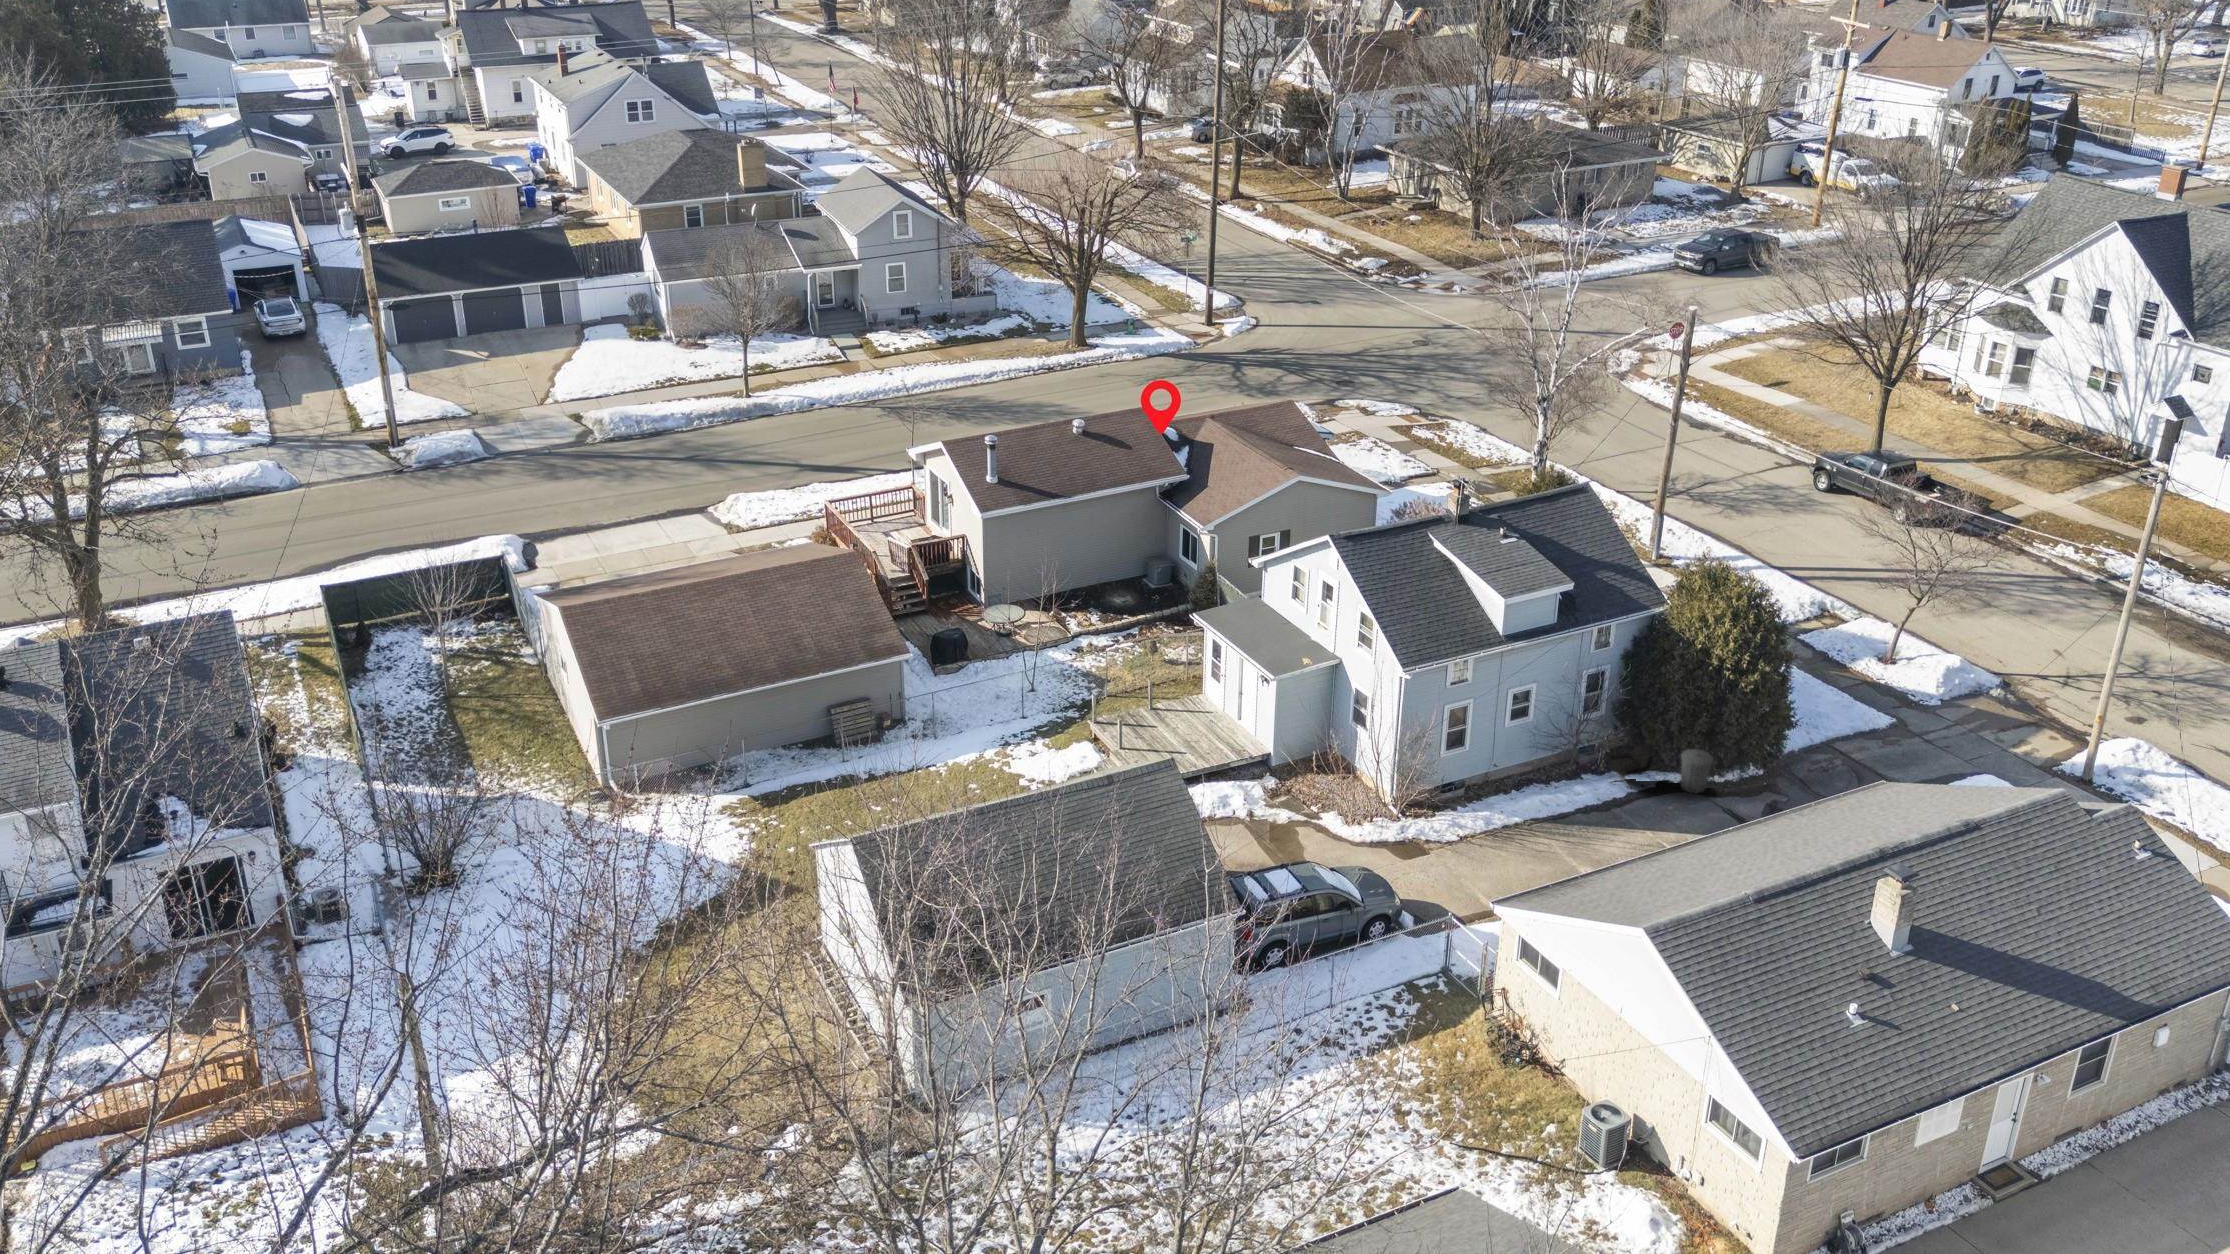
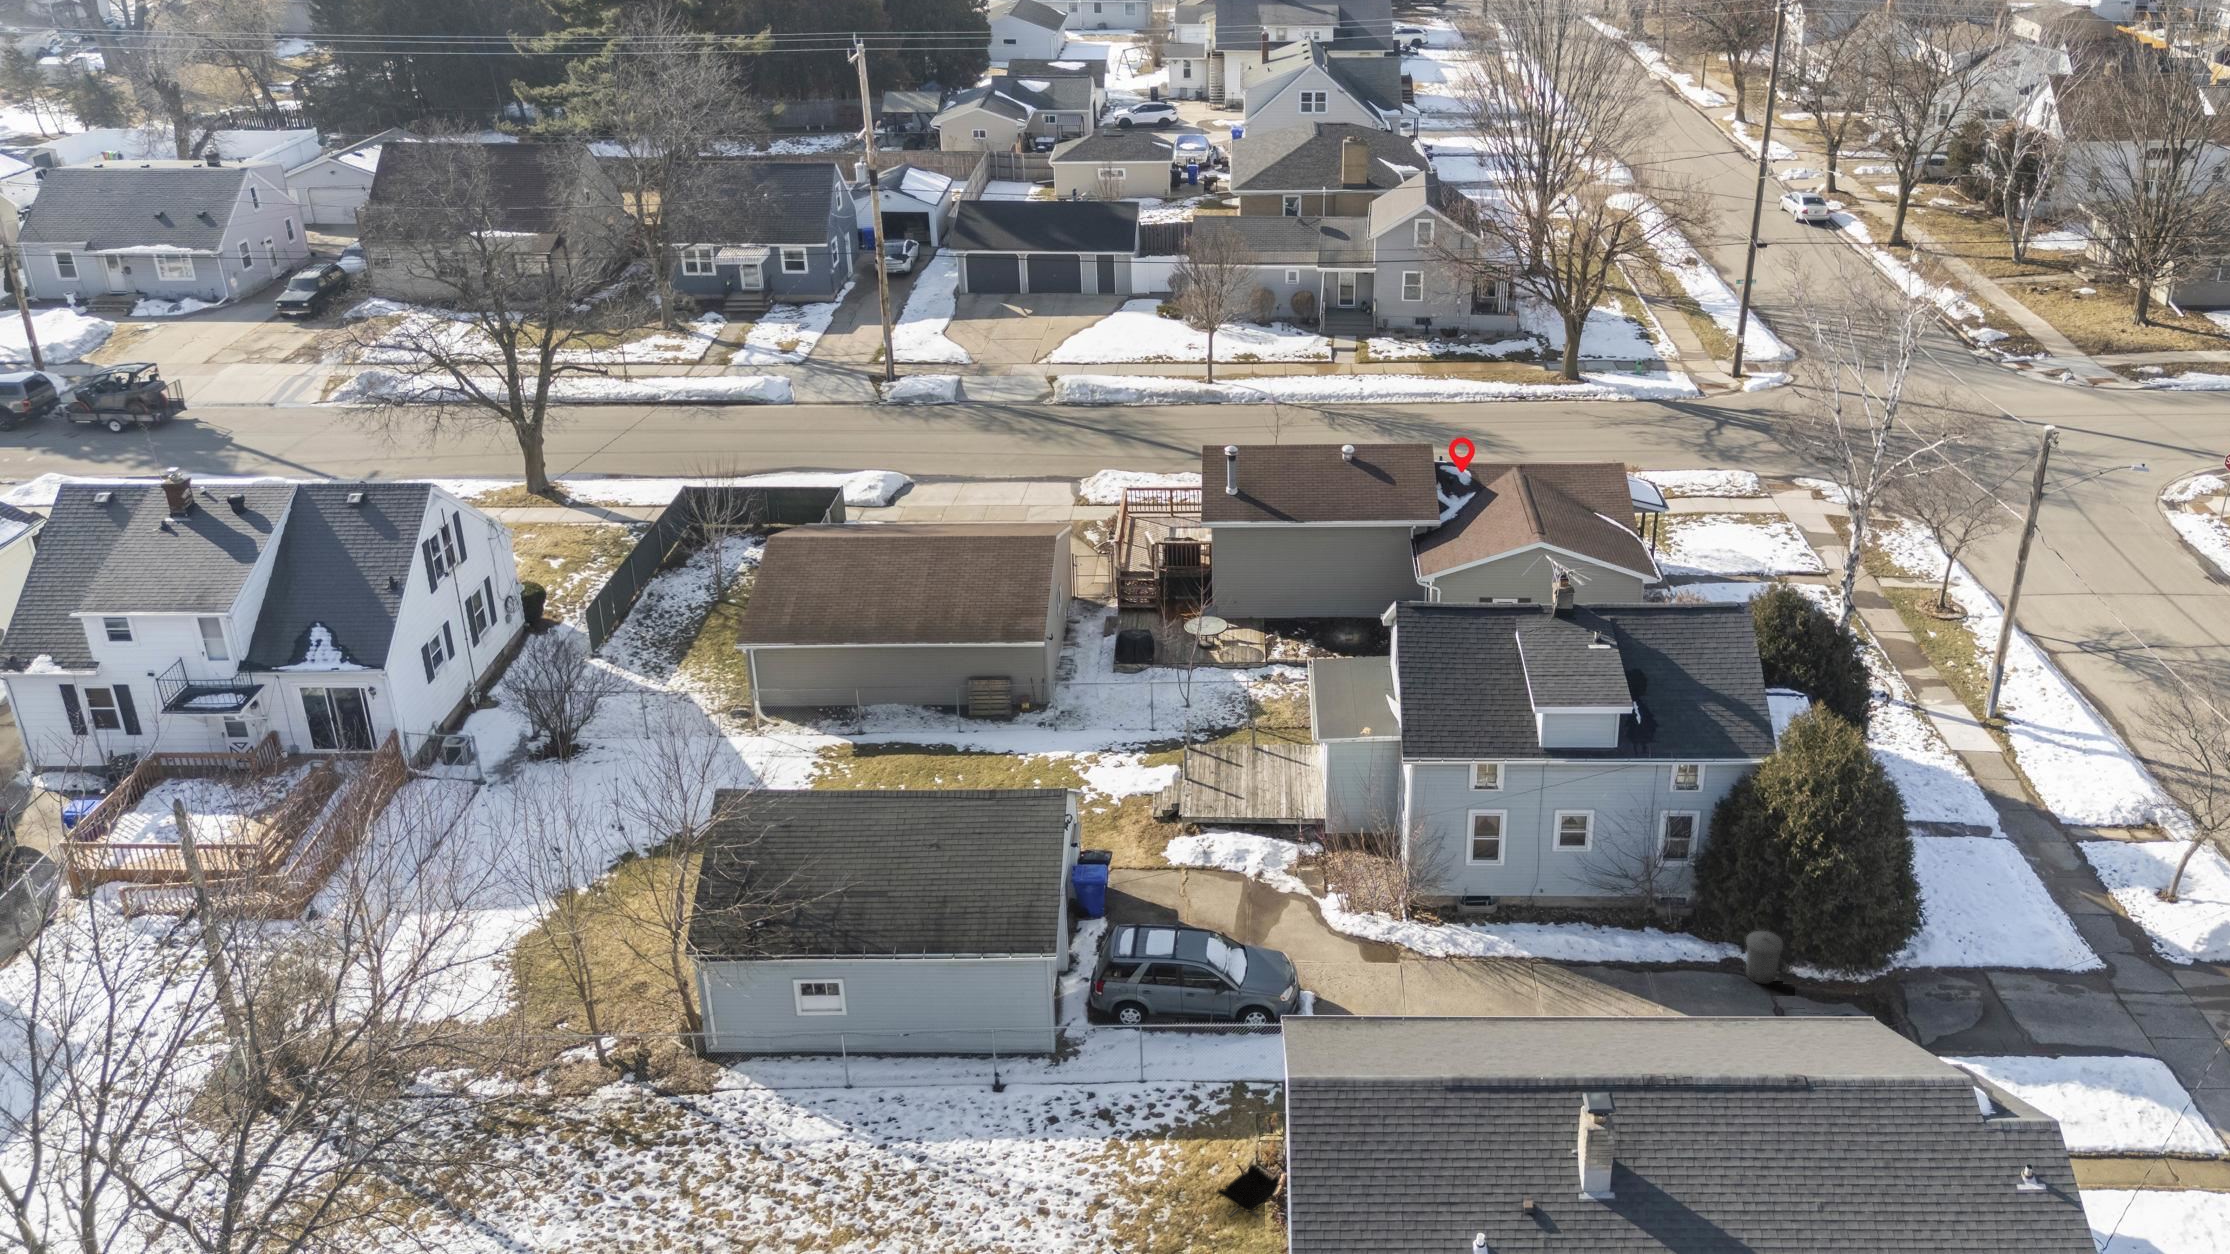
lounge chair: present [1607,745,1653,781] -> present [1217,1164,1280,1218]

